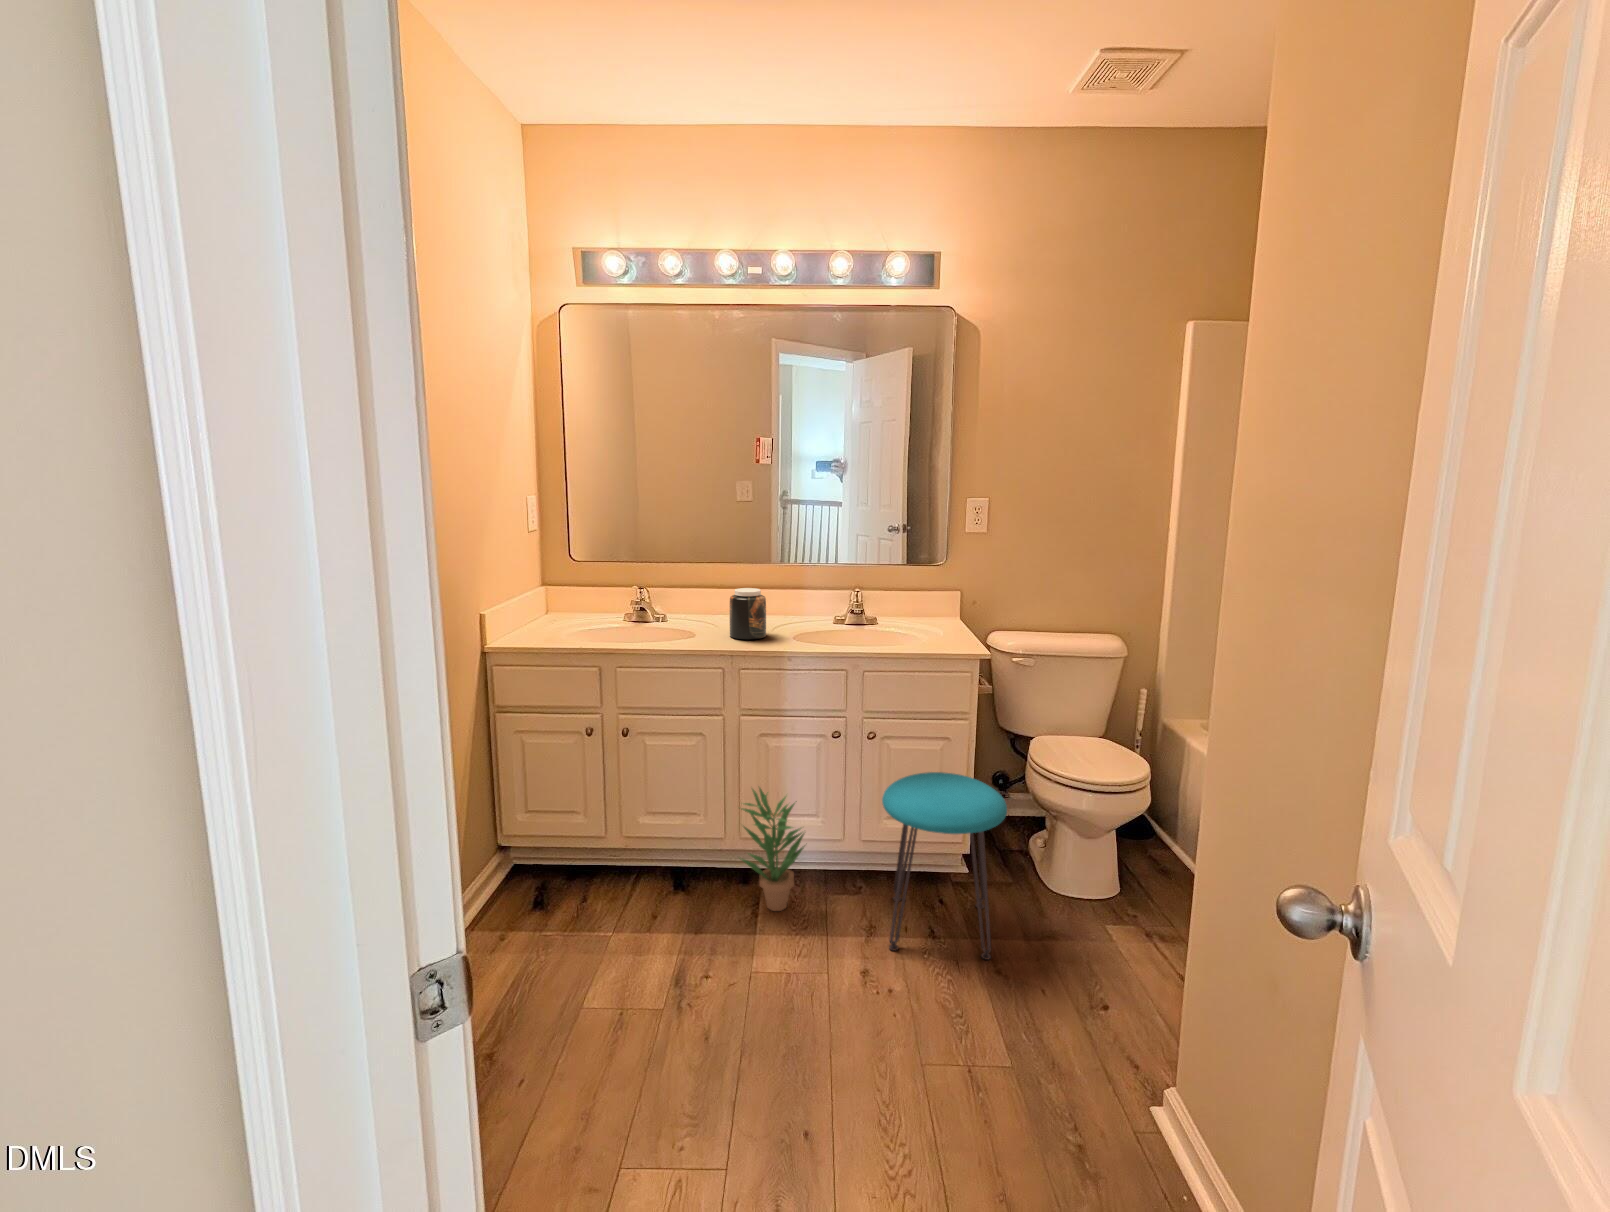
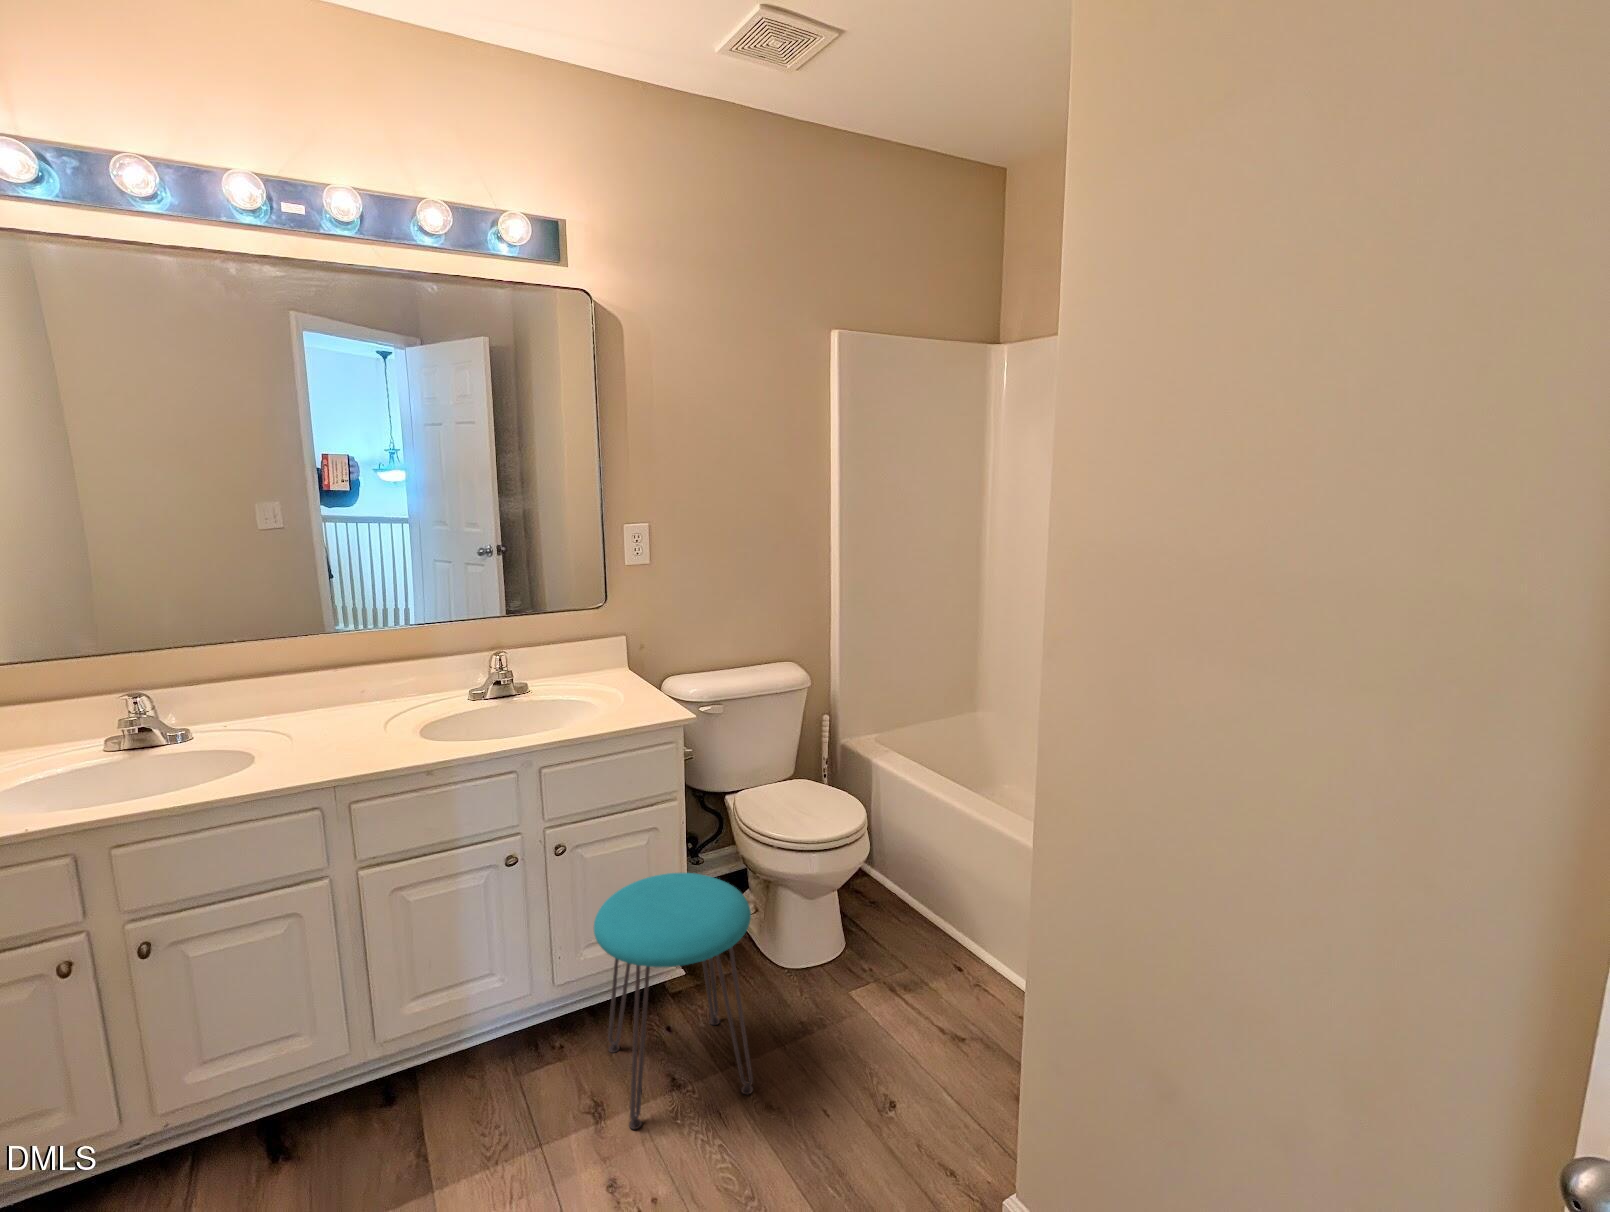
jar: present [730,588,766,639] -> none [317,676,383,755]
potted plant: present [741,788,804,911] -> none [379,964,490,1136]

